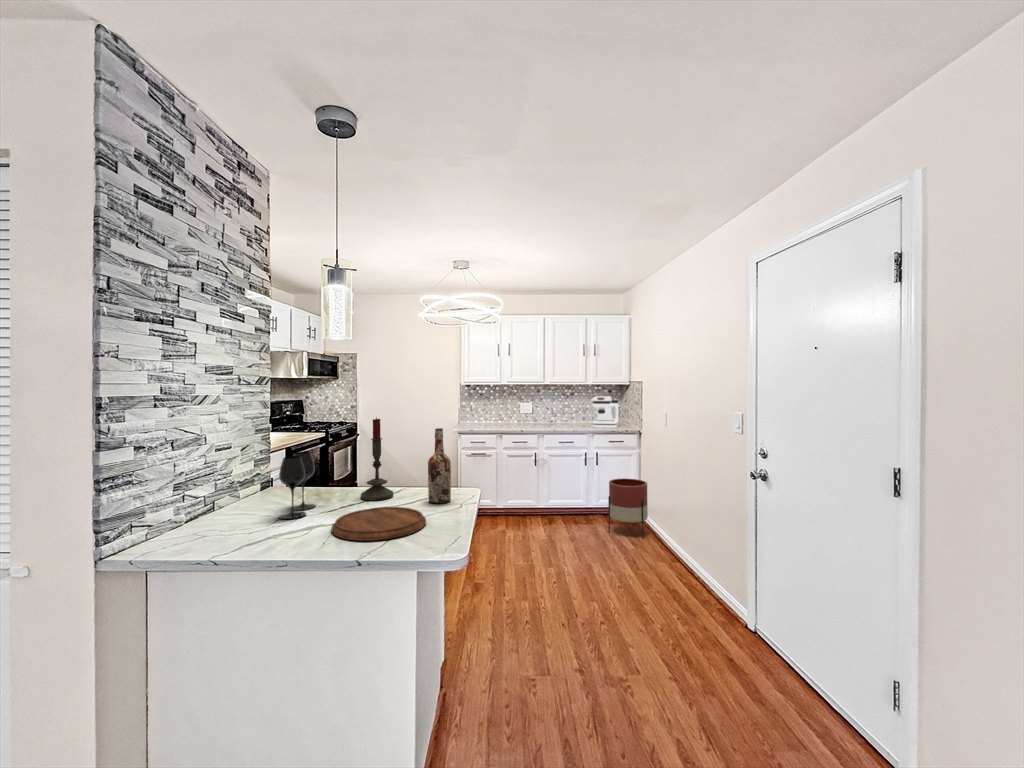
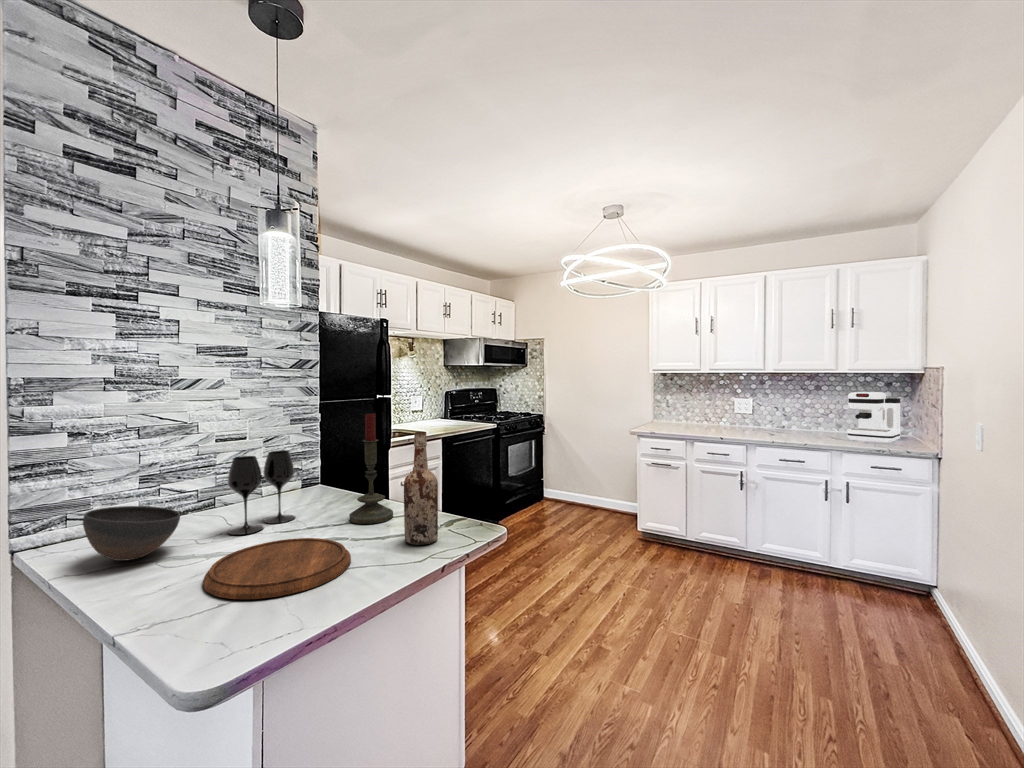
planter: present [608,478,648,538] -> none [861,527,943,638]
bowl: none [204,502,275,543] -> present [83,506,180,561]

